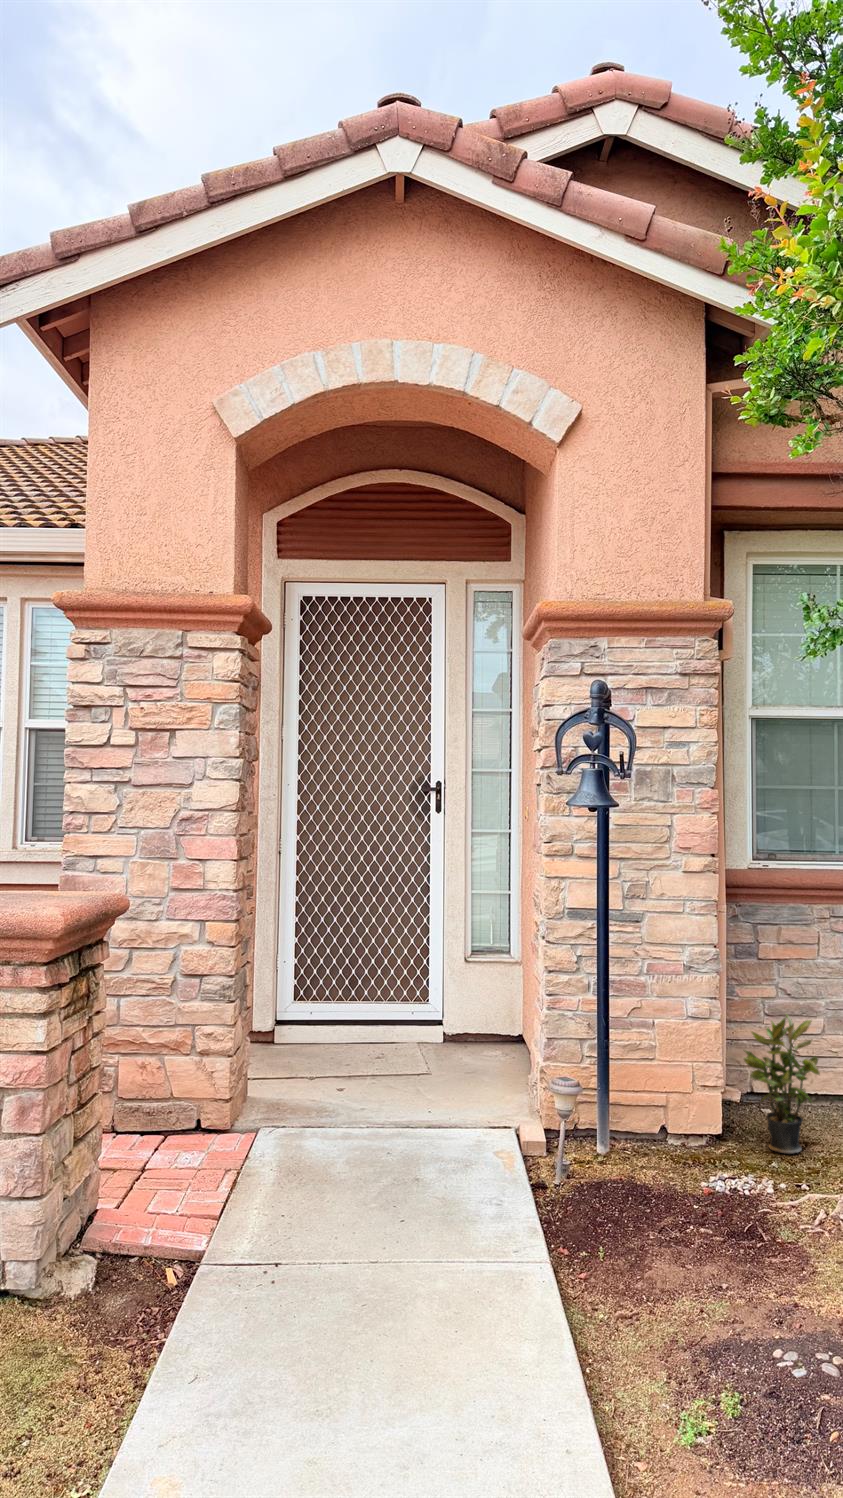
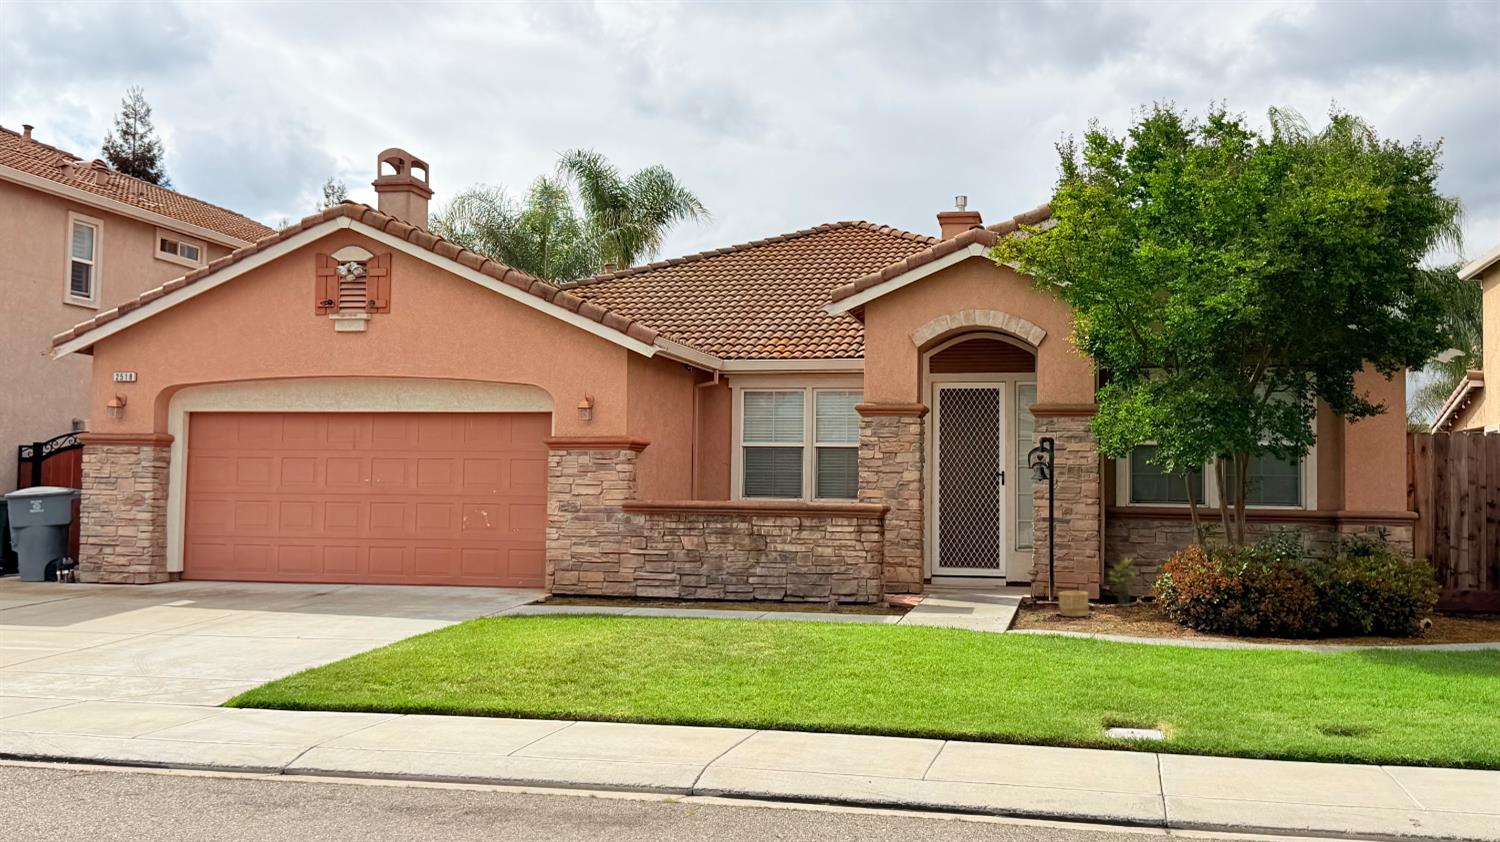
wooden bucket: none [670,1168,773,1282] -> present [1058,591,1089,617]

